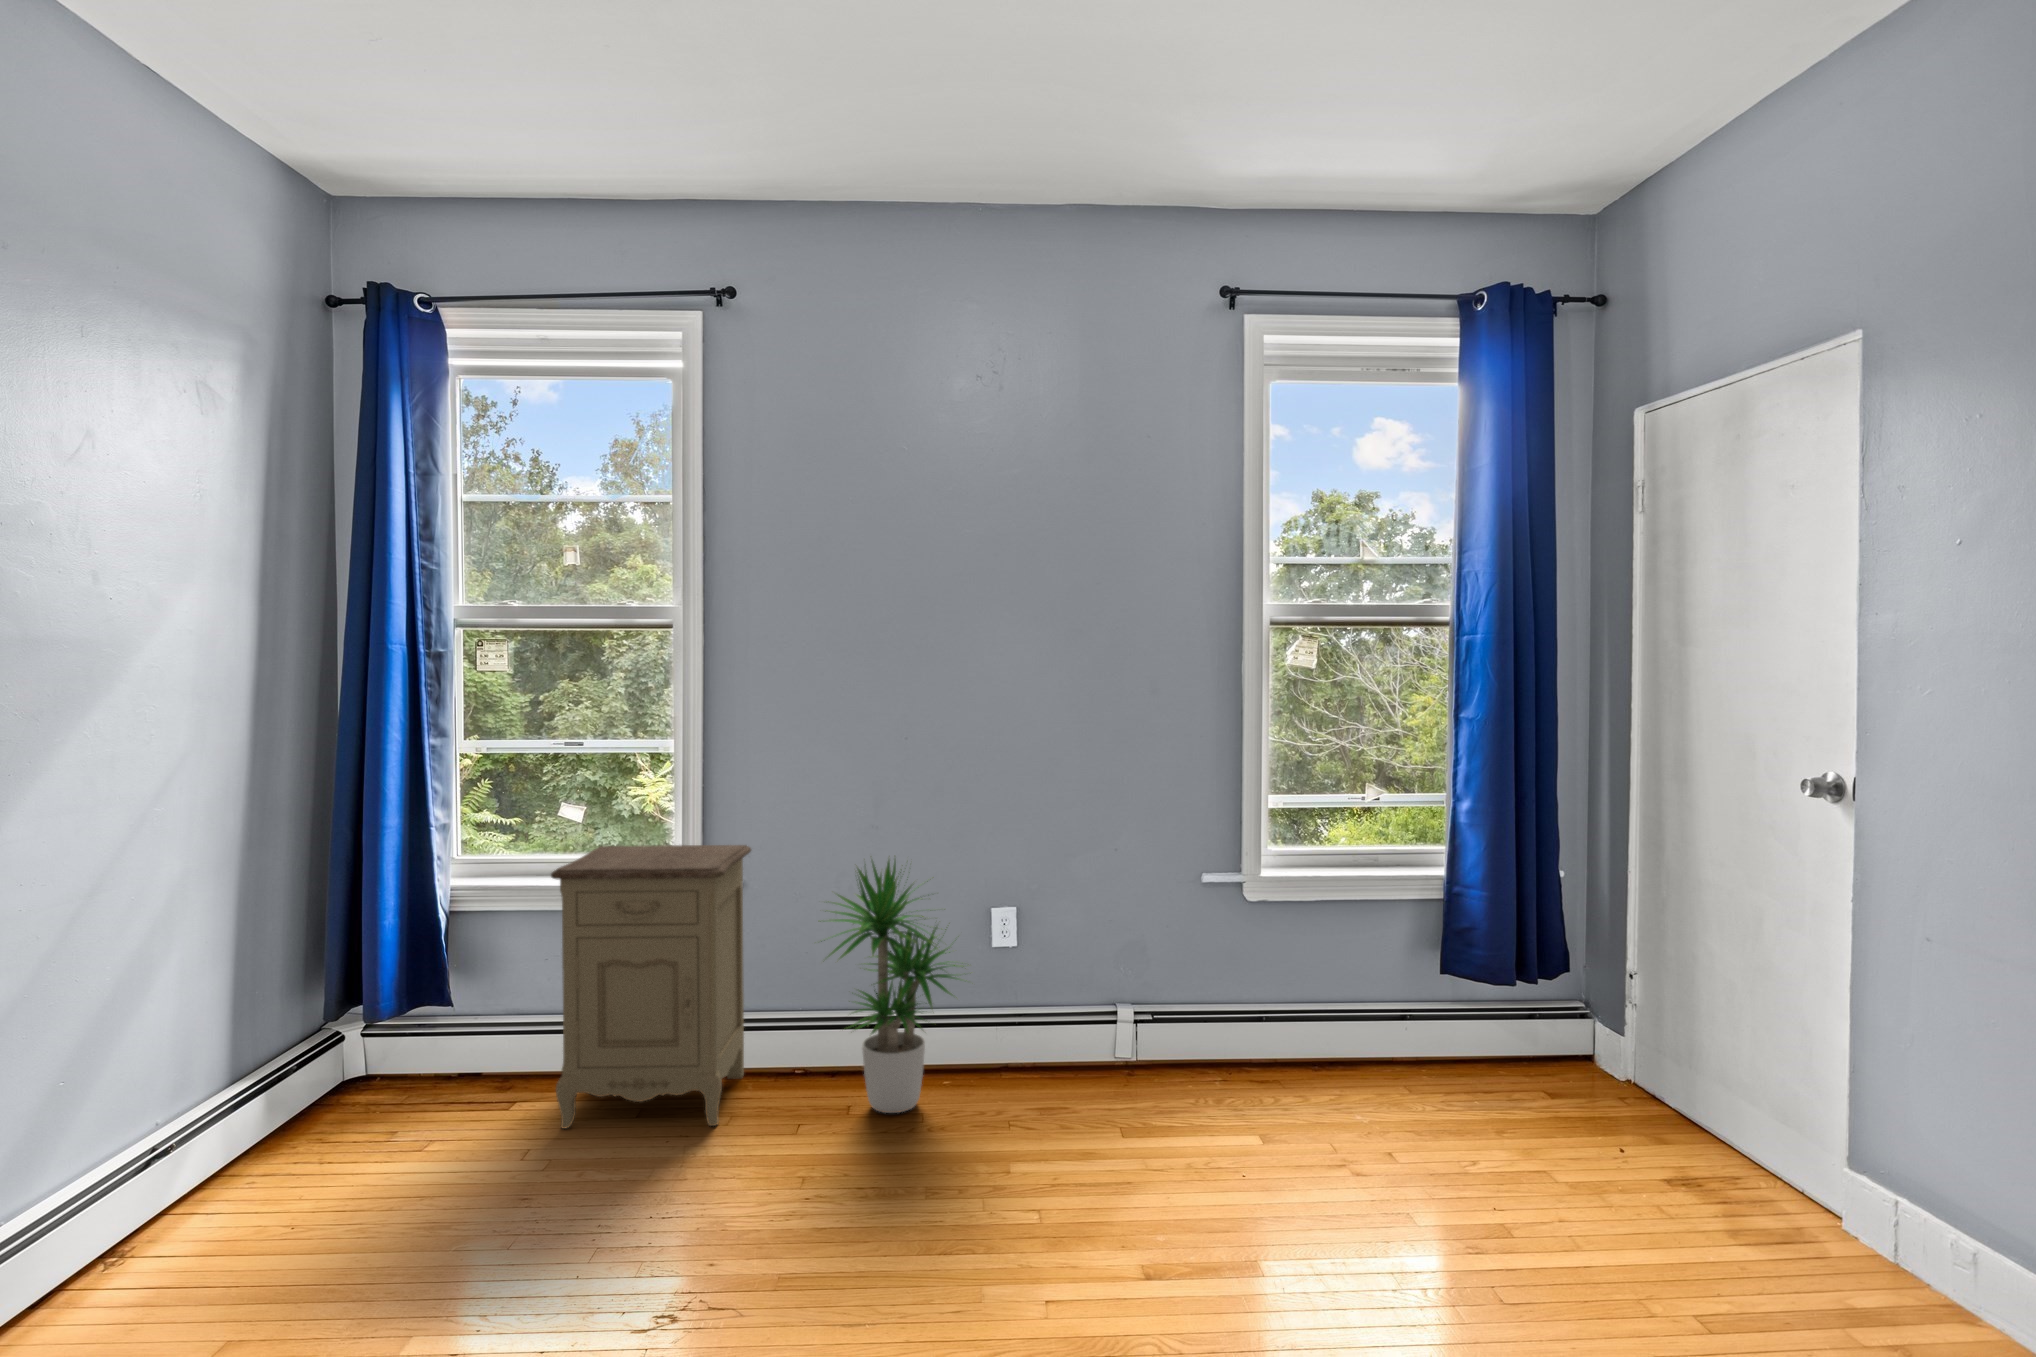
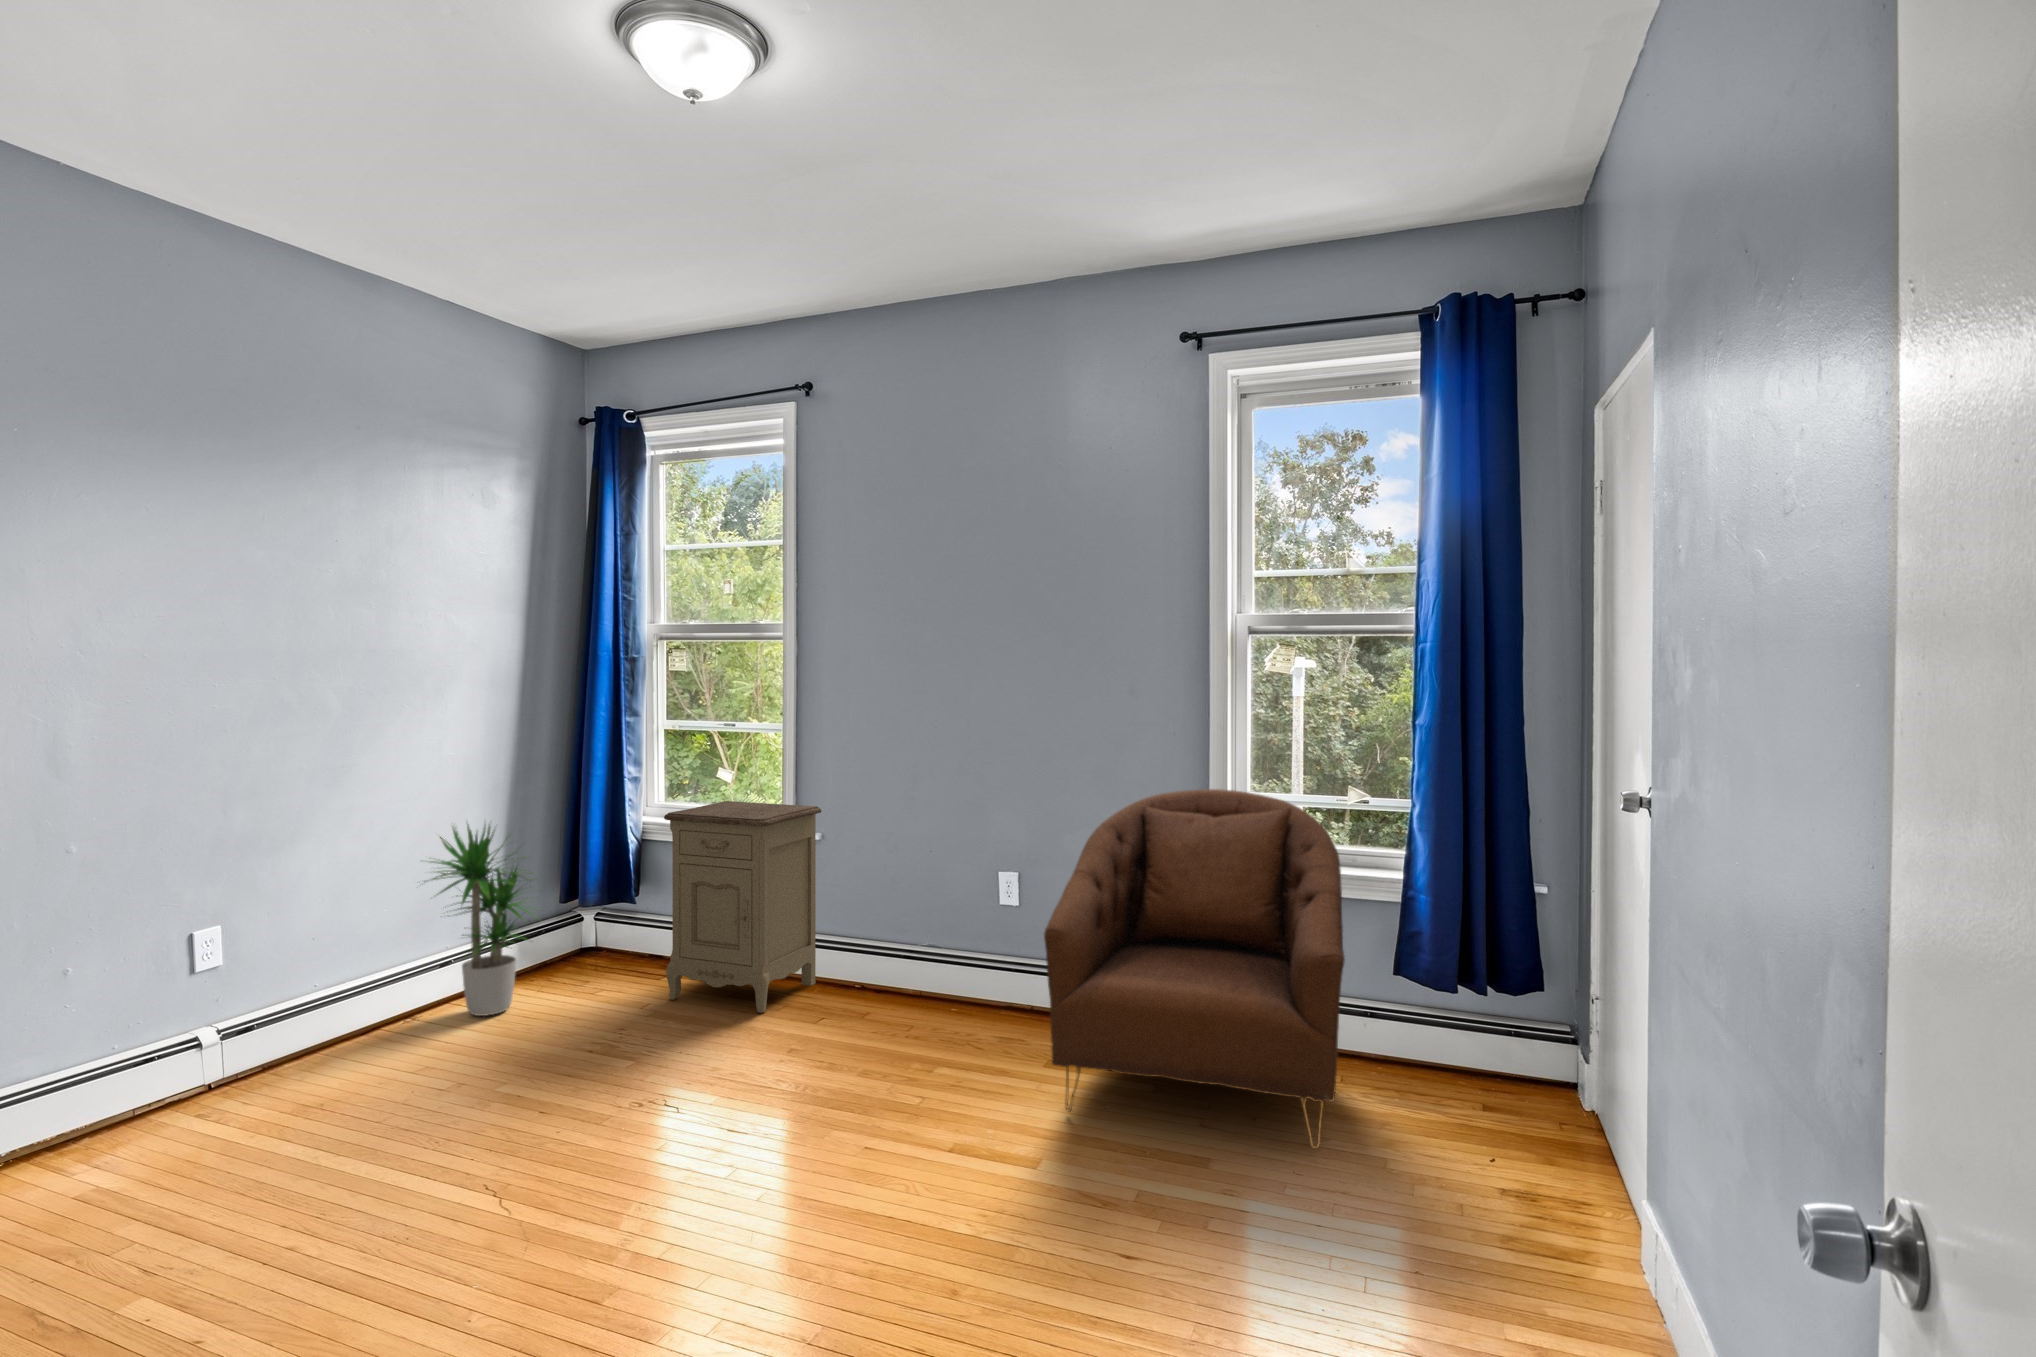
armchair: none [1159,796,1514,1182] -> present [1044,789,1345,1149]
potted plant: present [820,860,964,1113] -> present [425,824,539,1016]

